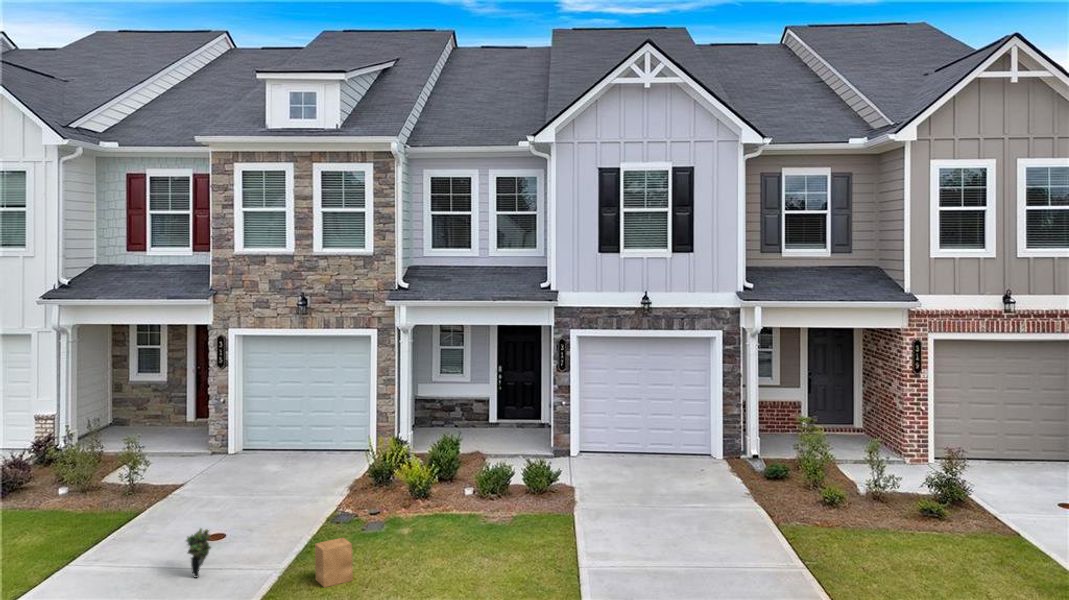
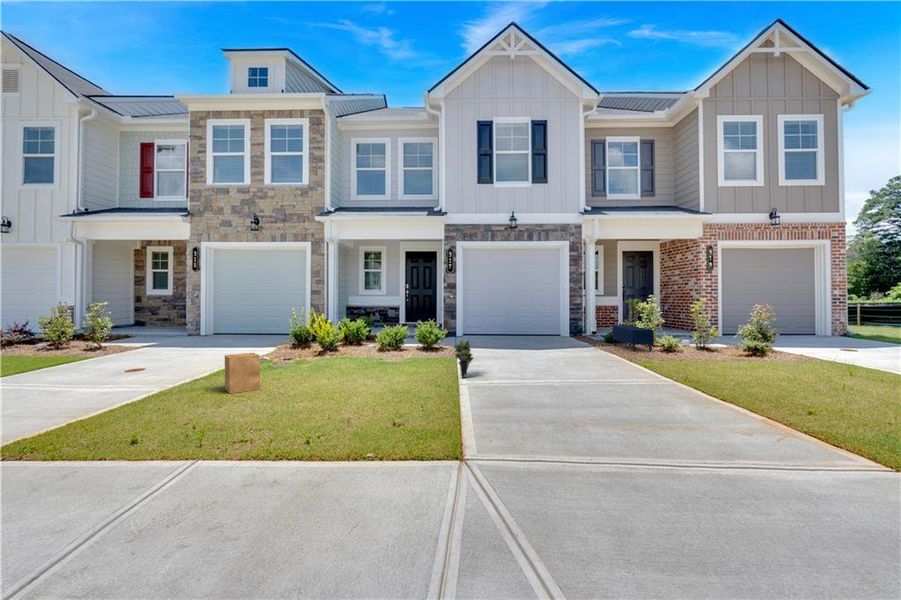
bench: none [772,461,819,503] -> present [612,326,654,352]
potted plant: present [186,529,211,577] -> present [454,340,474,378]

